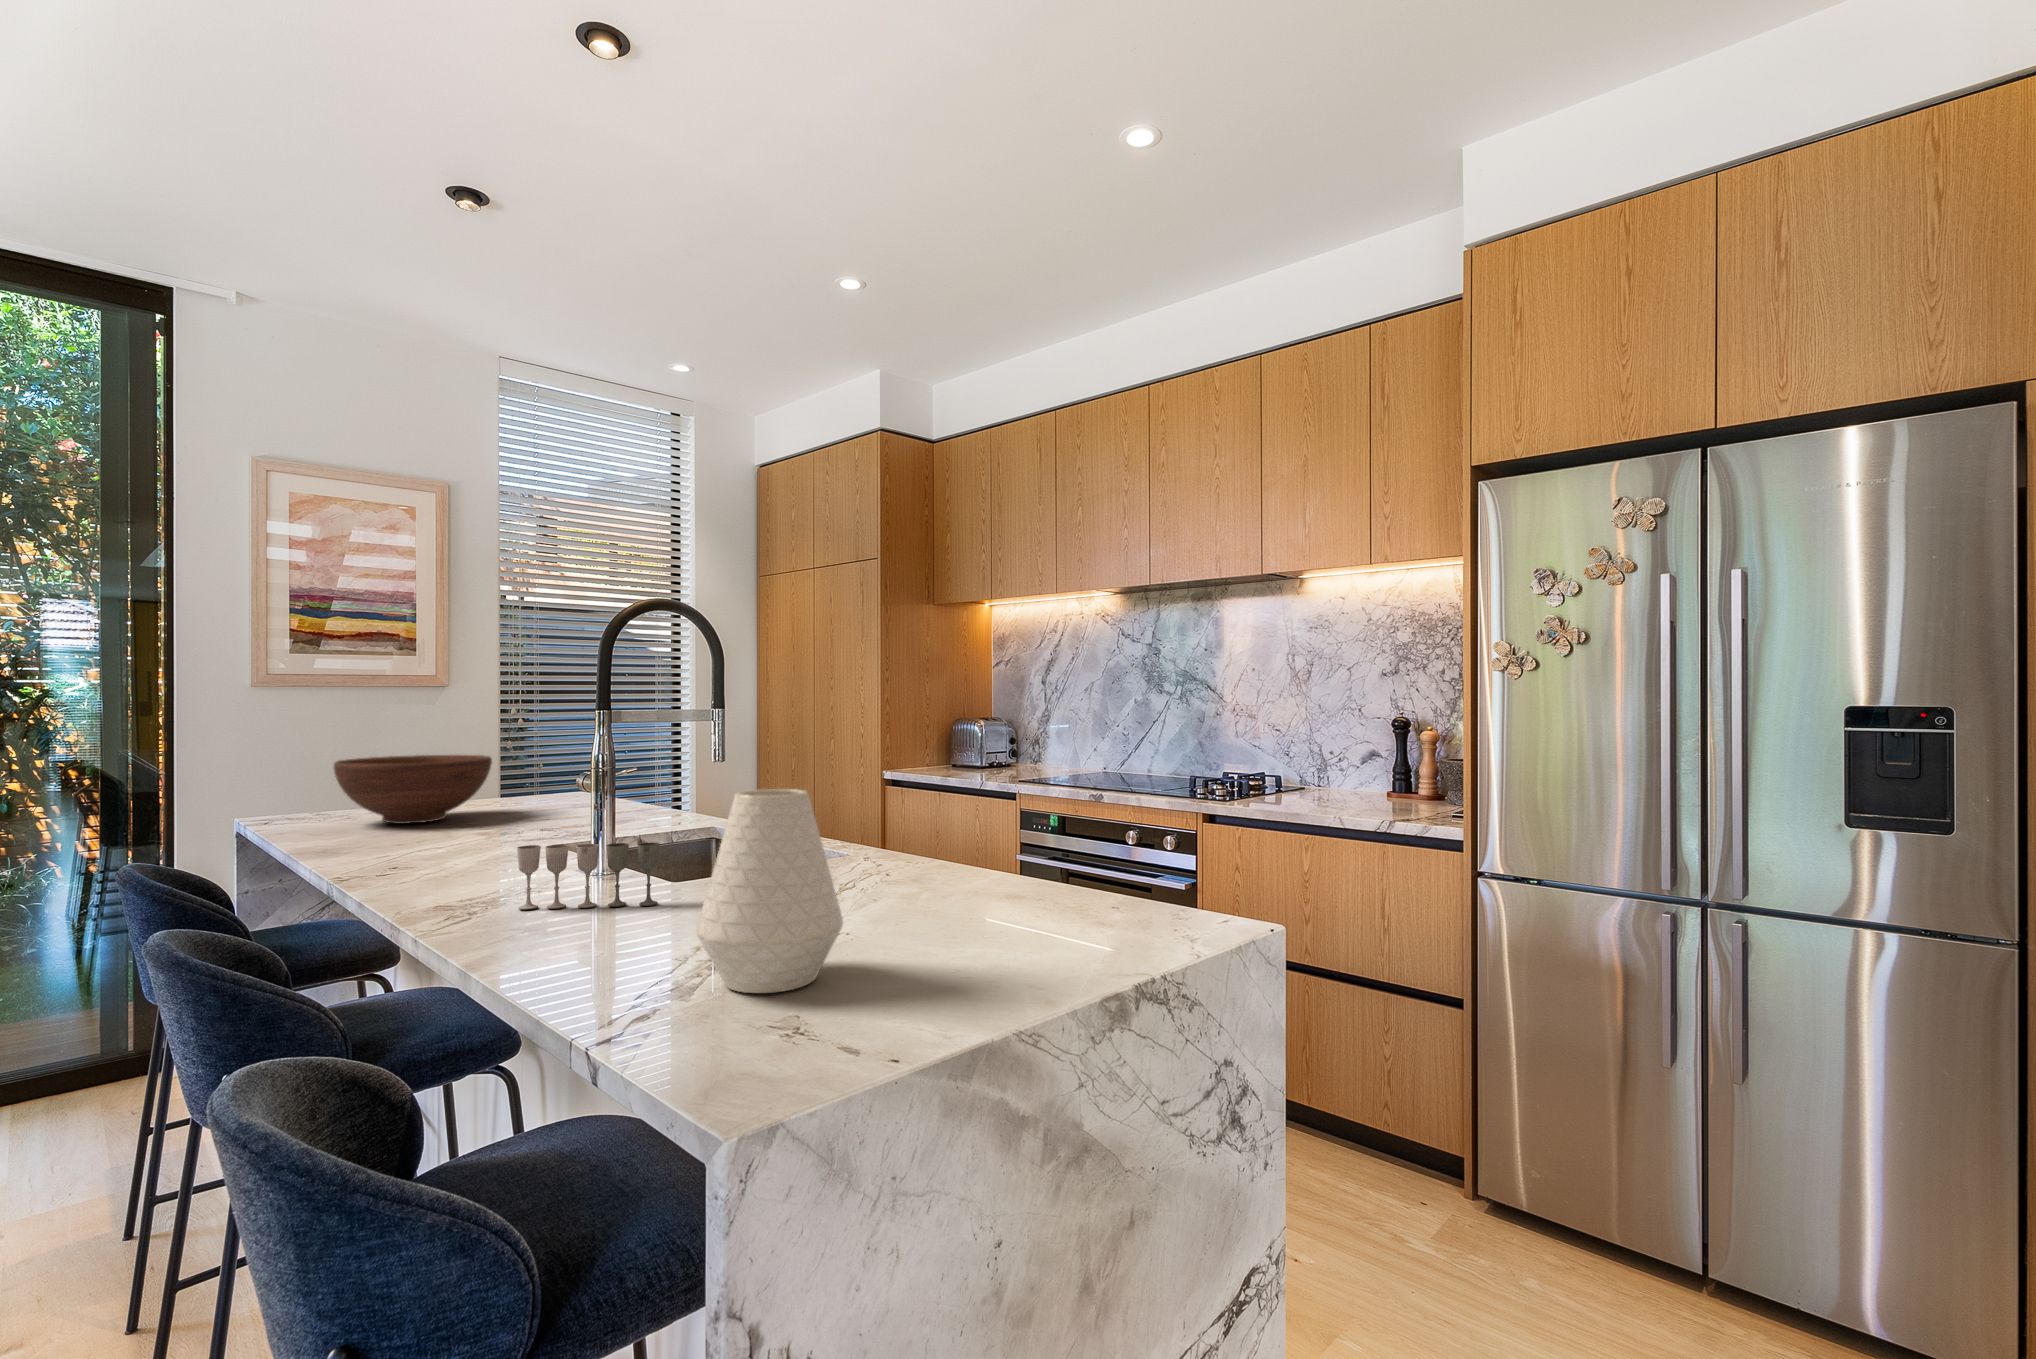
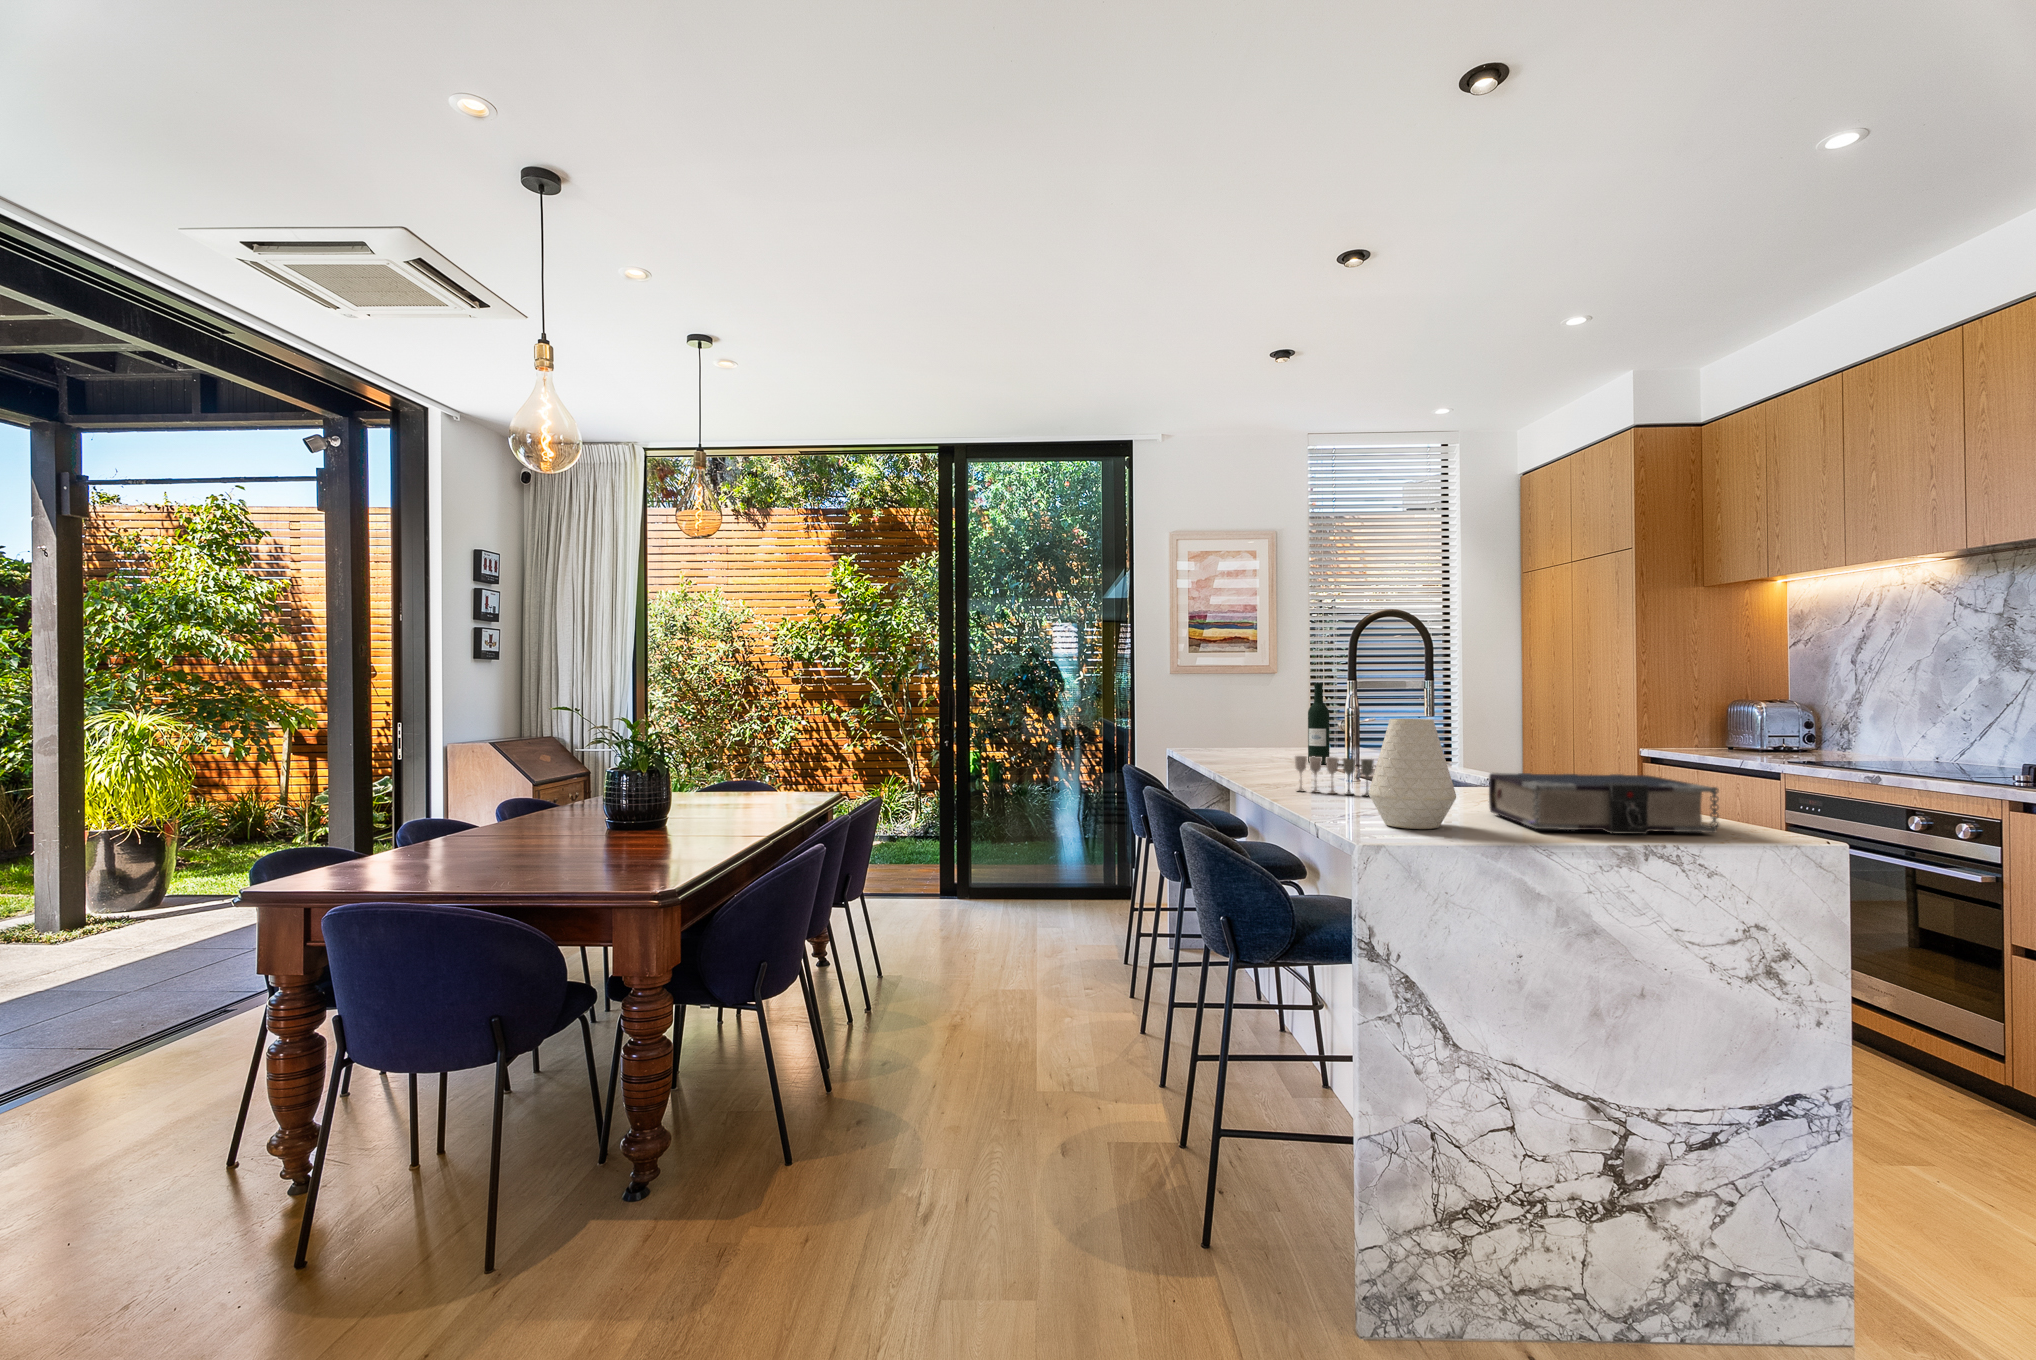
wine bottle: none [516,709,551,833] -> present [1308,683,1330,764]
fruit bowl: present [334,755,492,824] -> none [1211,714,1297,755]
book: none [852,838,1134,954] -> present [1489,773,1719,834]

